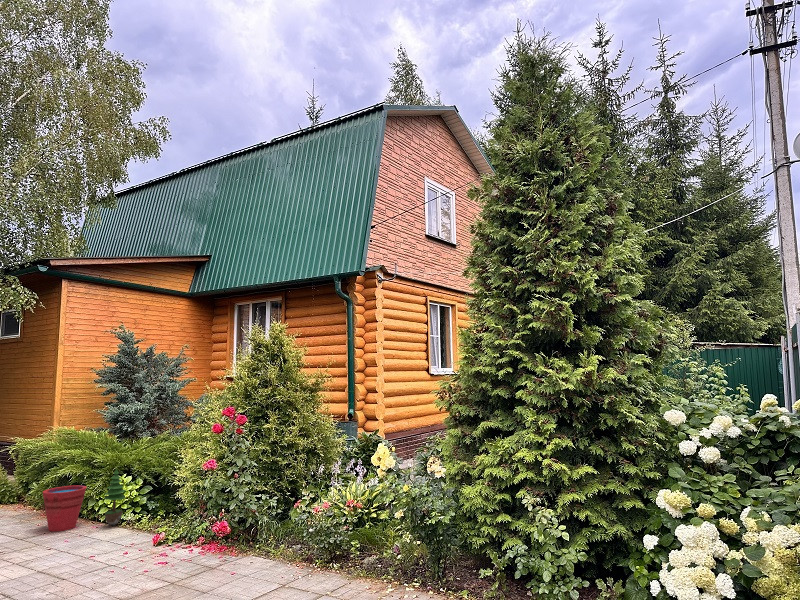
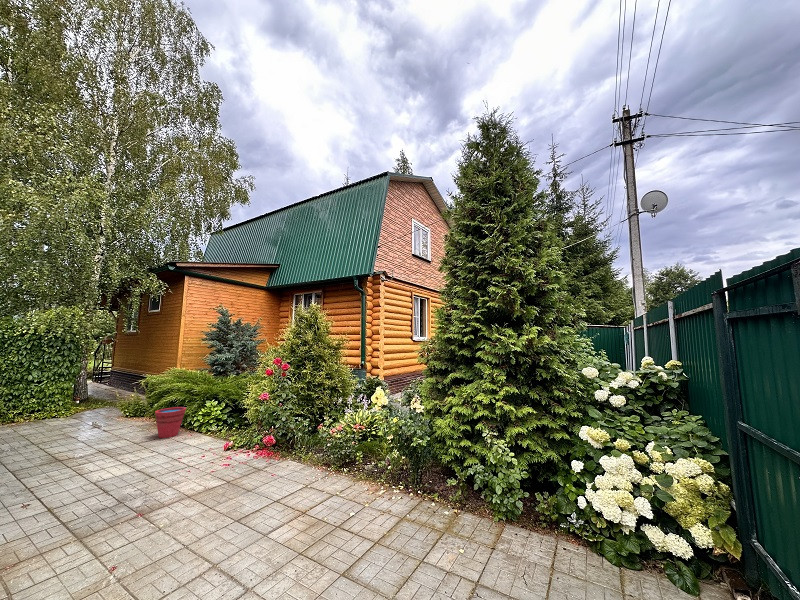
potted tree: present [104,469,125,526] -> none [196,397,212,434]

